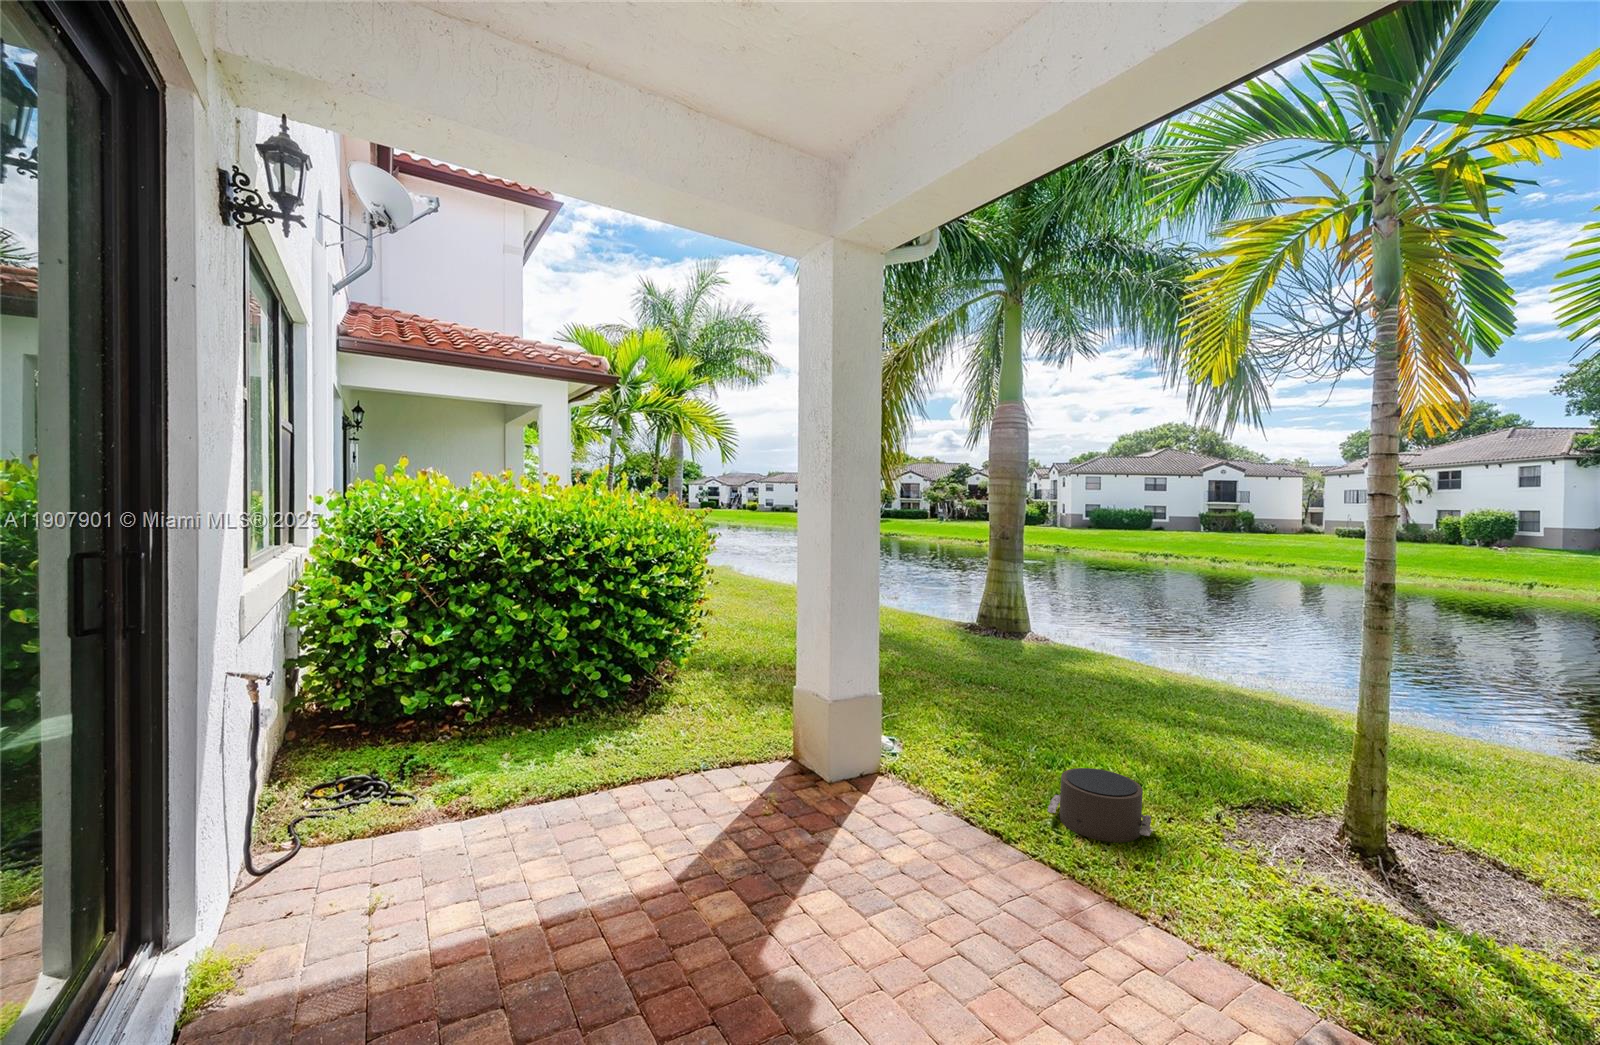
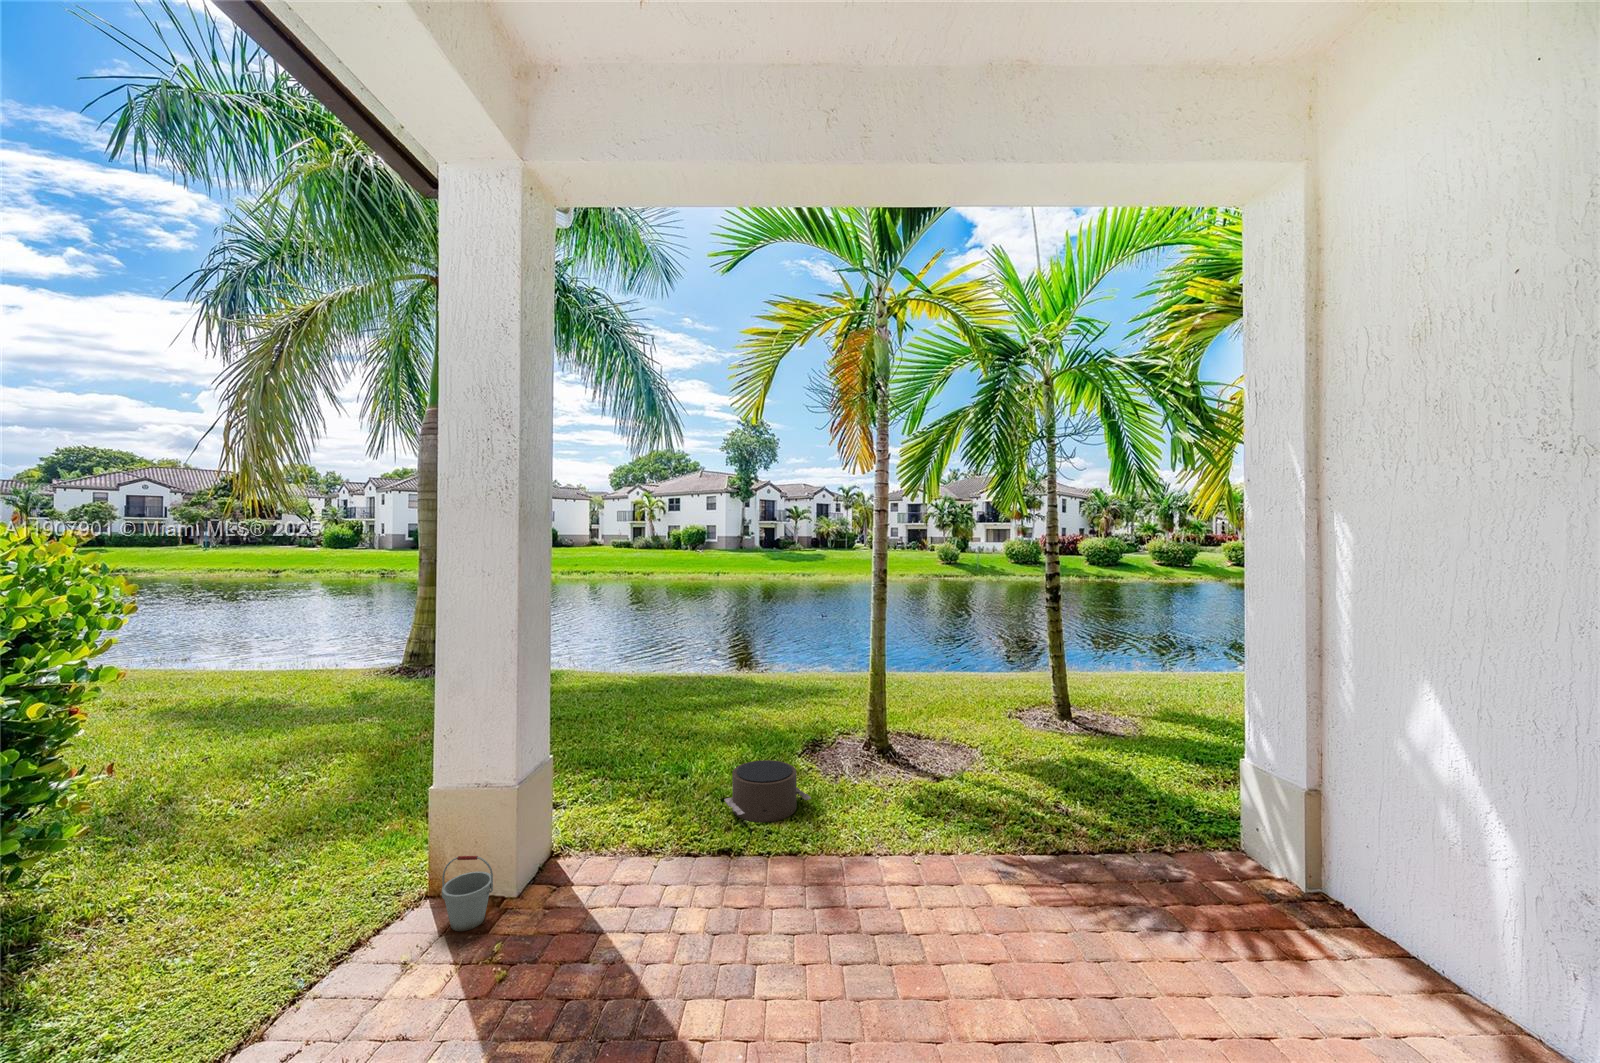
bucket: none [778,732,811,786] -> present [442,856,493,931]

